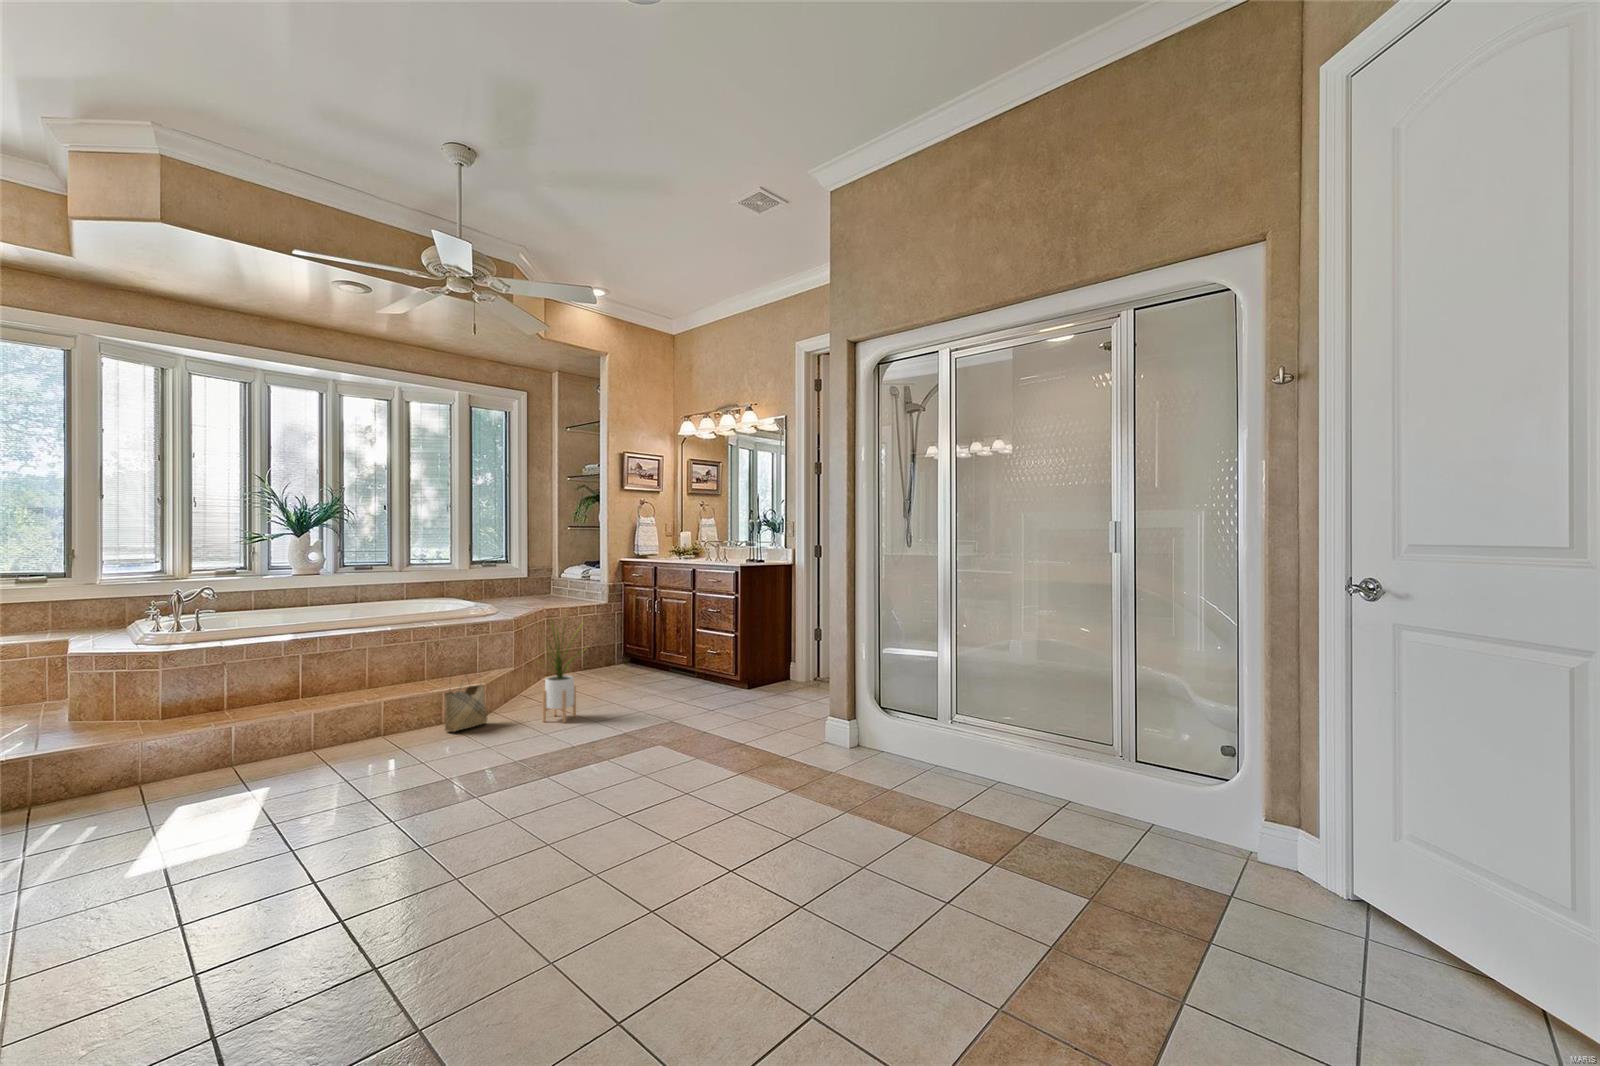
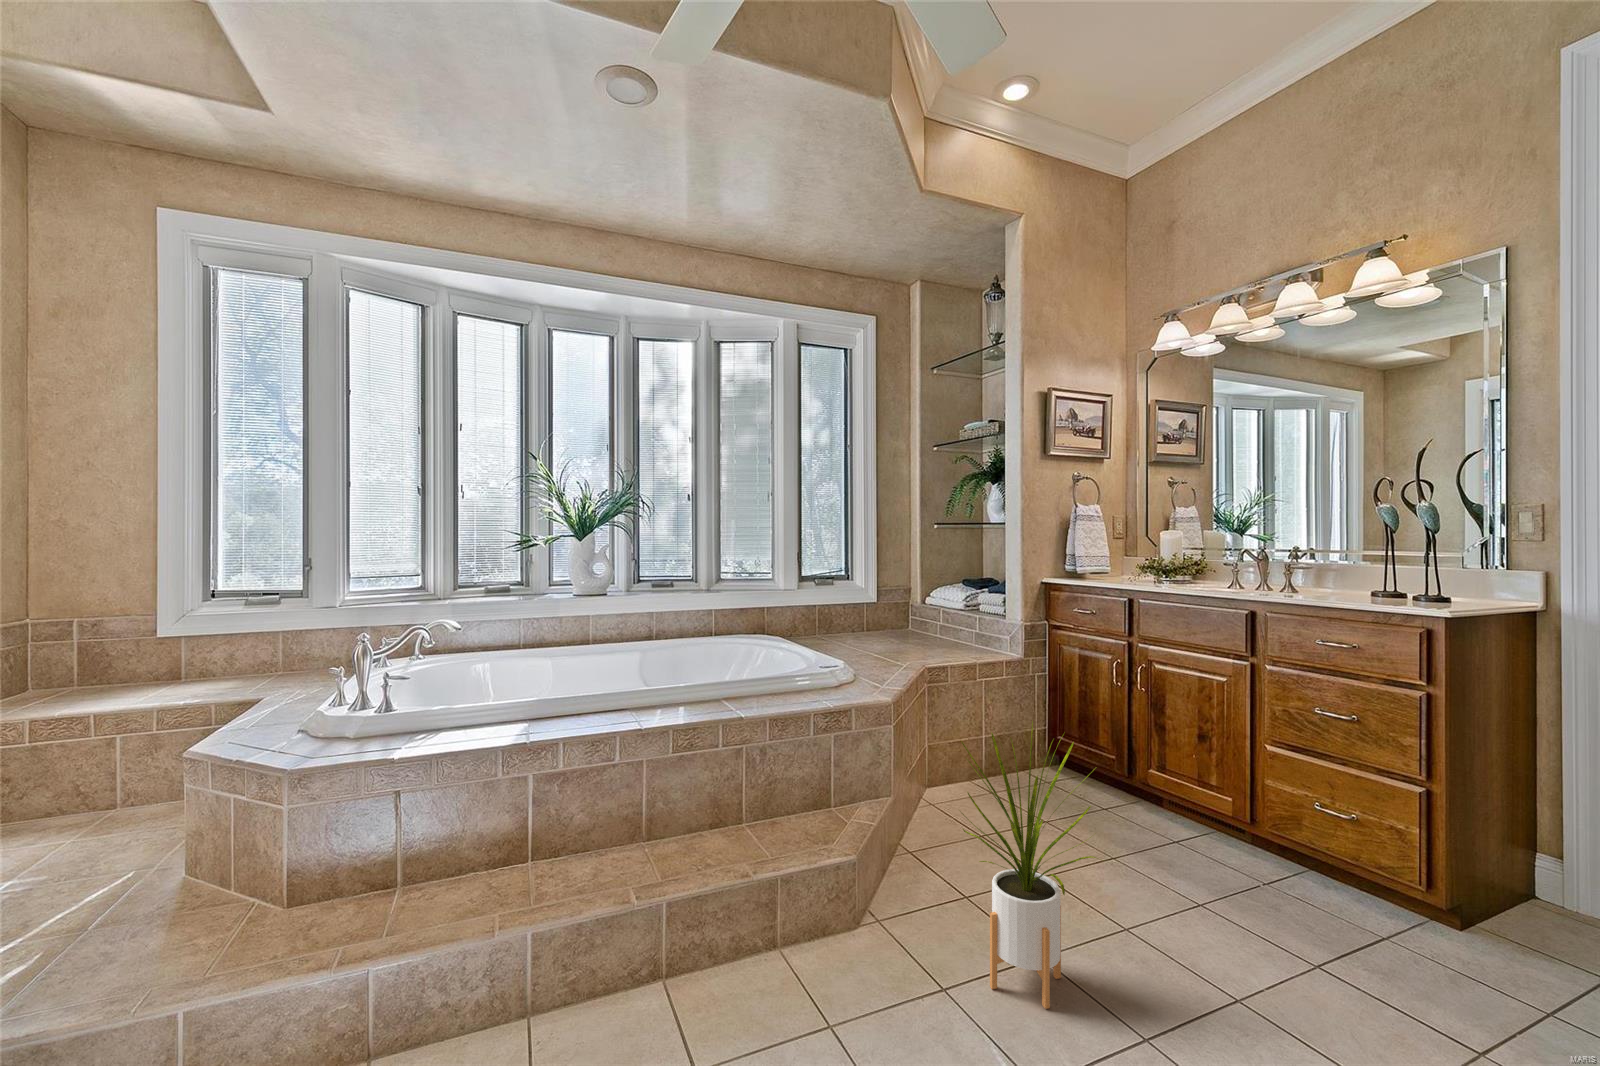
woven basket: present [445,668,487,732] -> none [784,833,868,1001]

